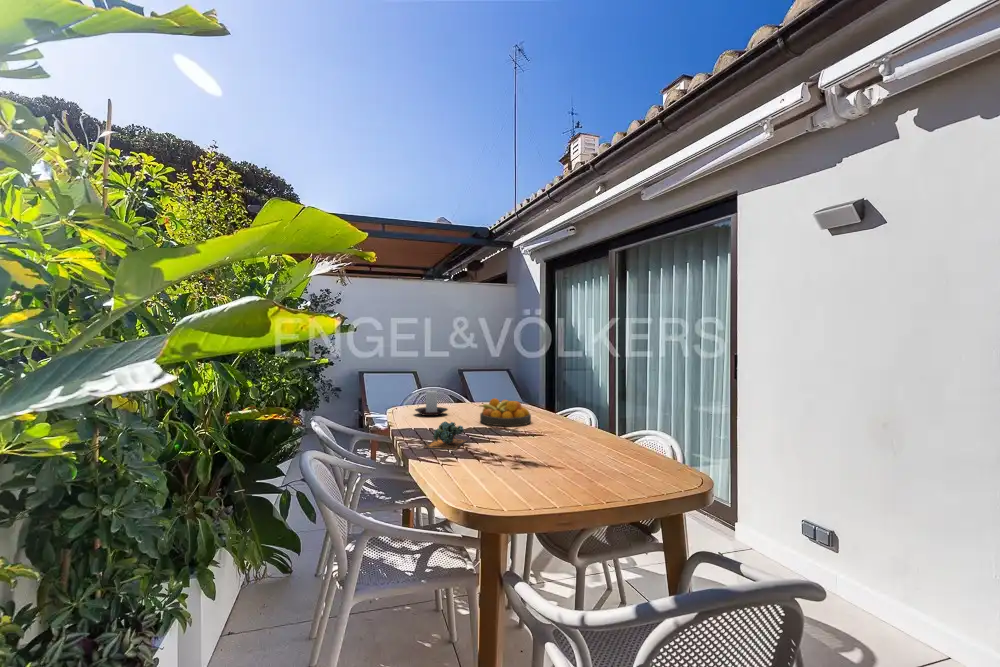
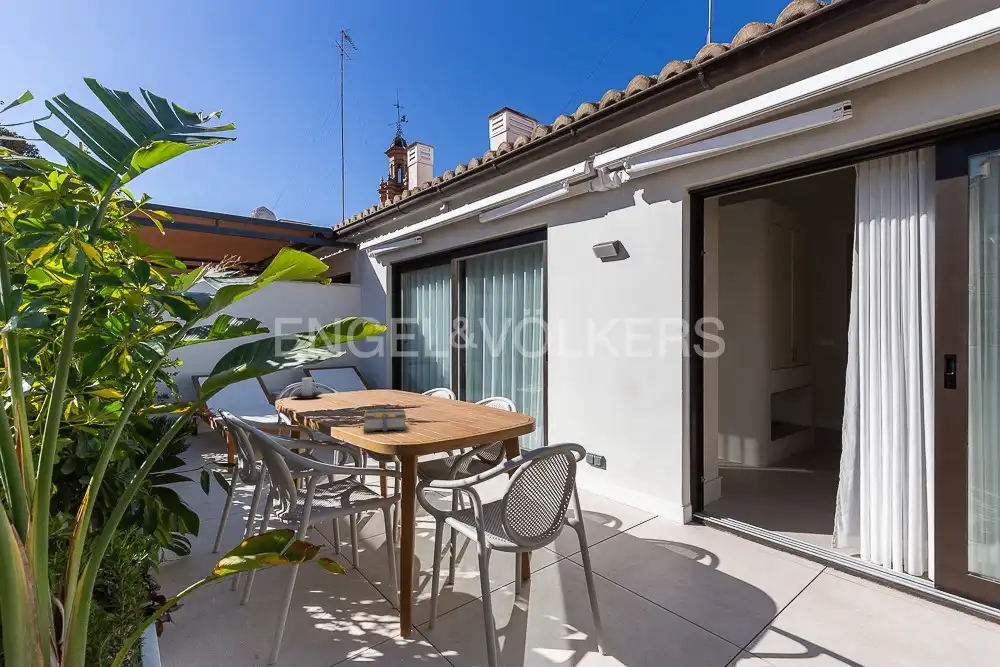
fruit bowl: present [480,398,531,426] -> none [354,381,398,402]
succulent plant: present [423,421,467,450] -> none [322,395,354,416]
book: none [450,454,515,492] -> present [363,409,406,432]

